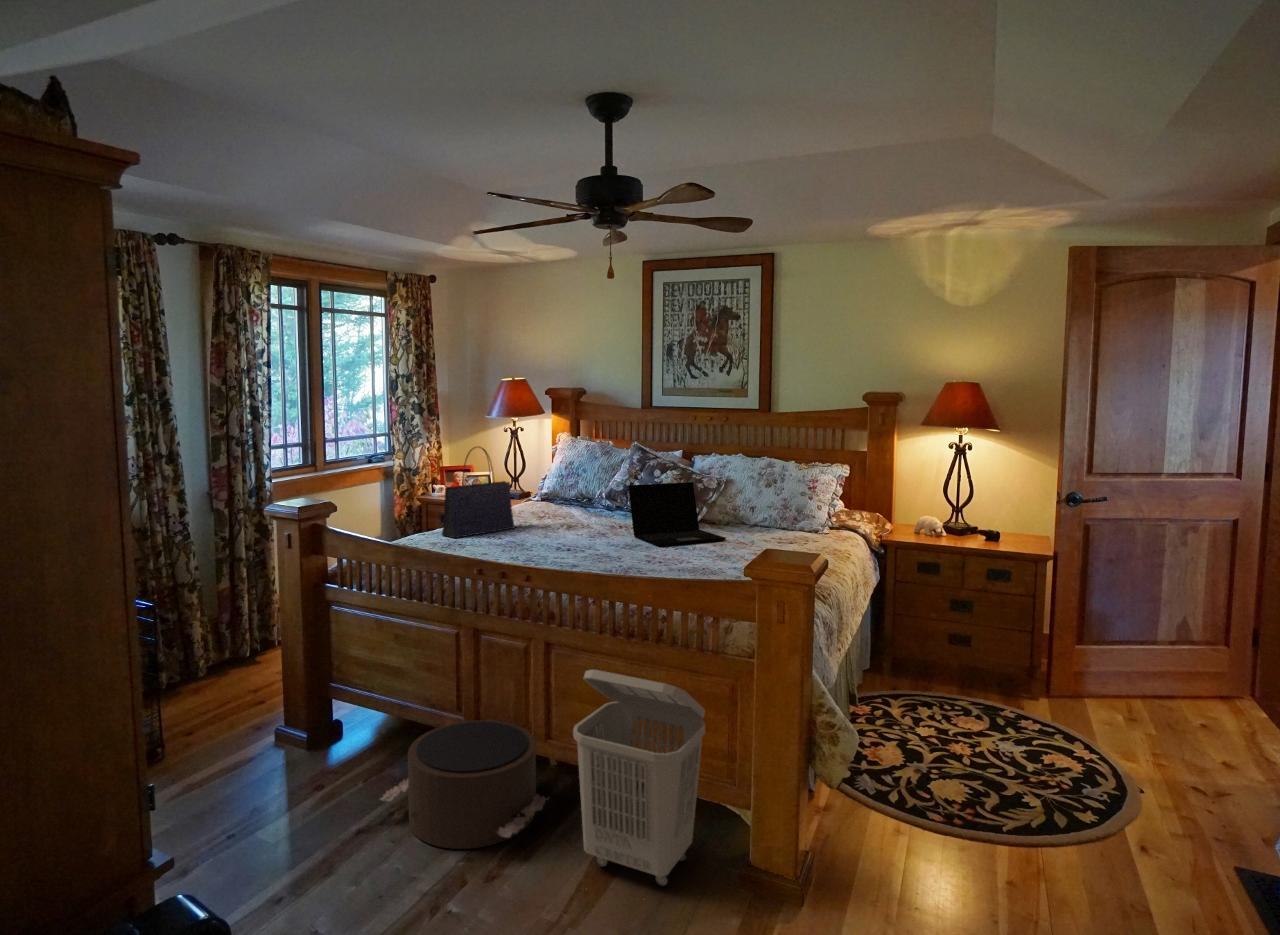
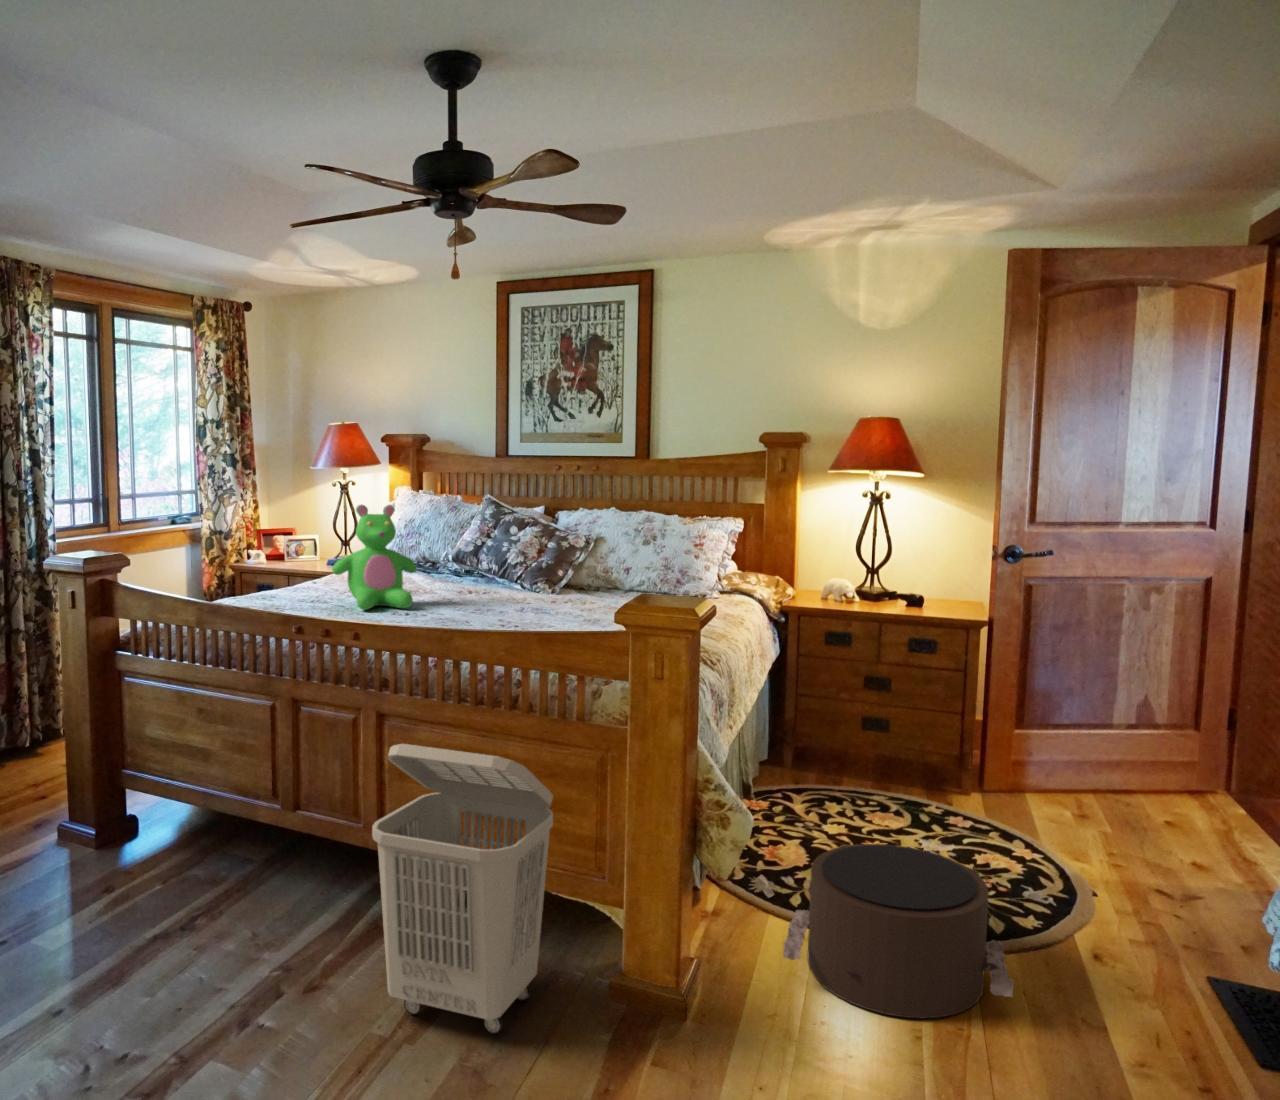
tote bag: present [442,447,515,538] -> none [221,487,323,604]
teddy bear: none [524,462,587,546] -> present [332,505,417,610]
laptop: present [628,482,726,546] -> none [471,536,593,611]
pouf: present [380,720,549,849] -> present [783,844,1014,1018]

